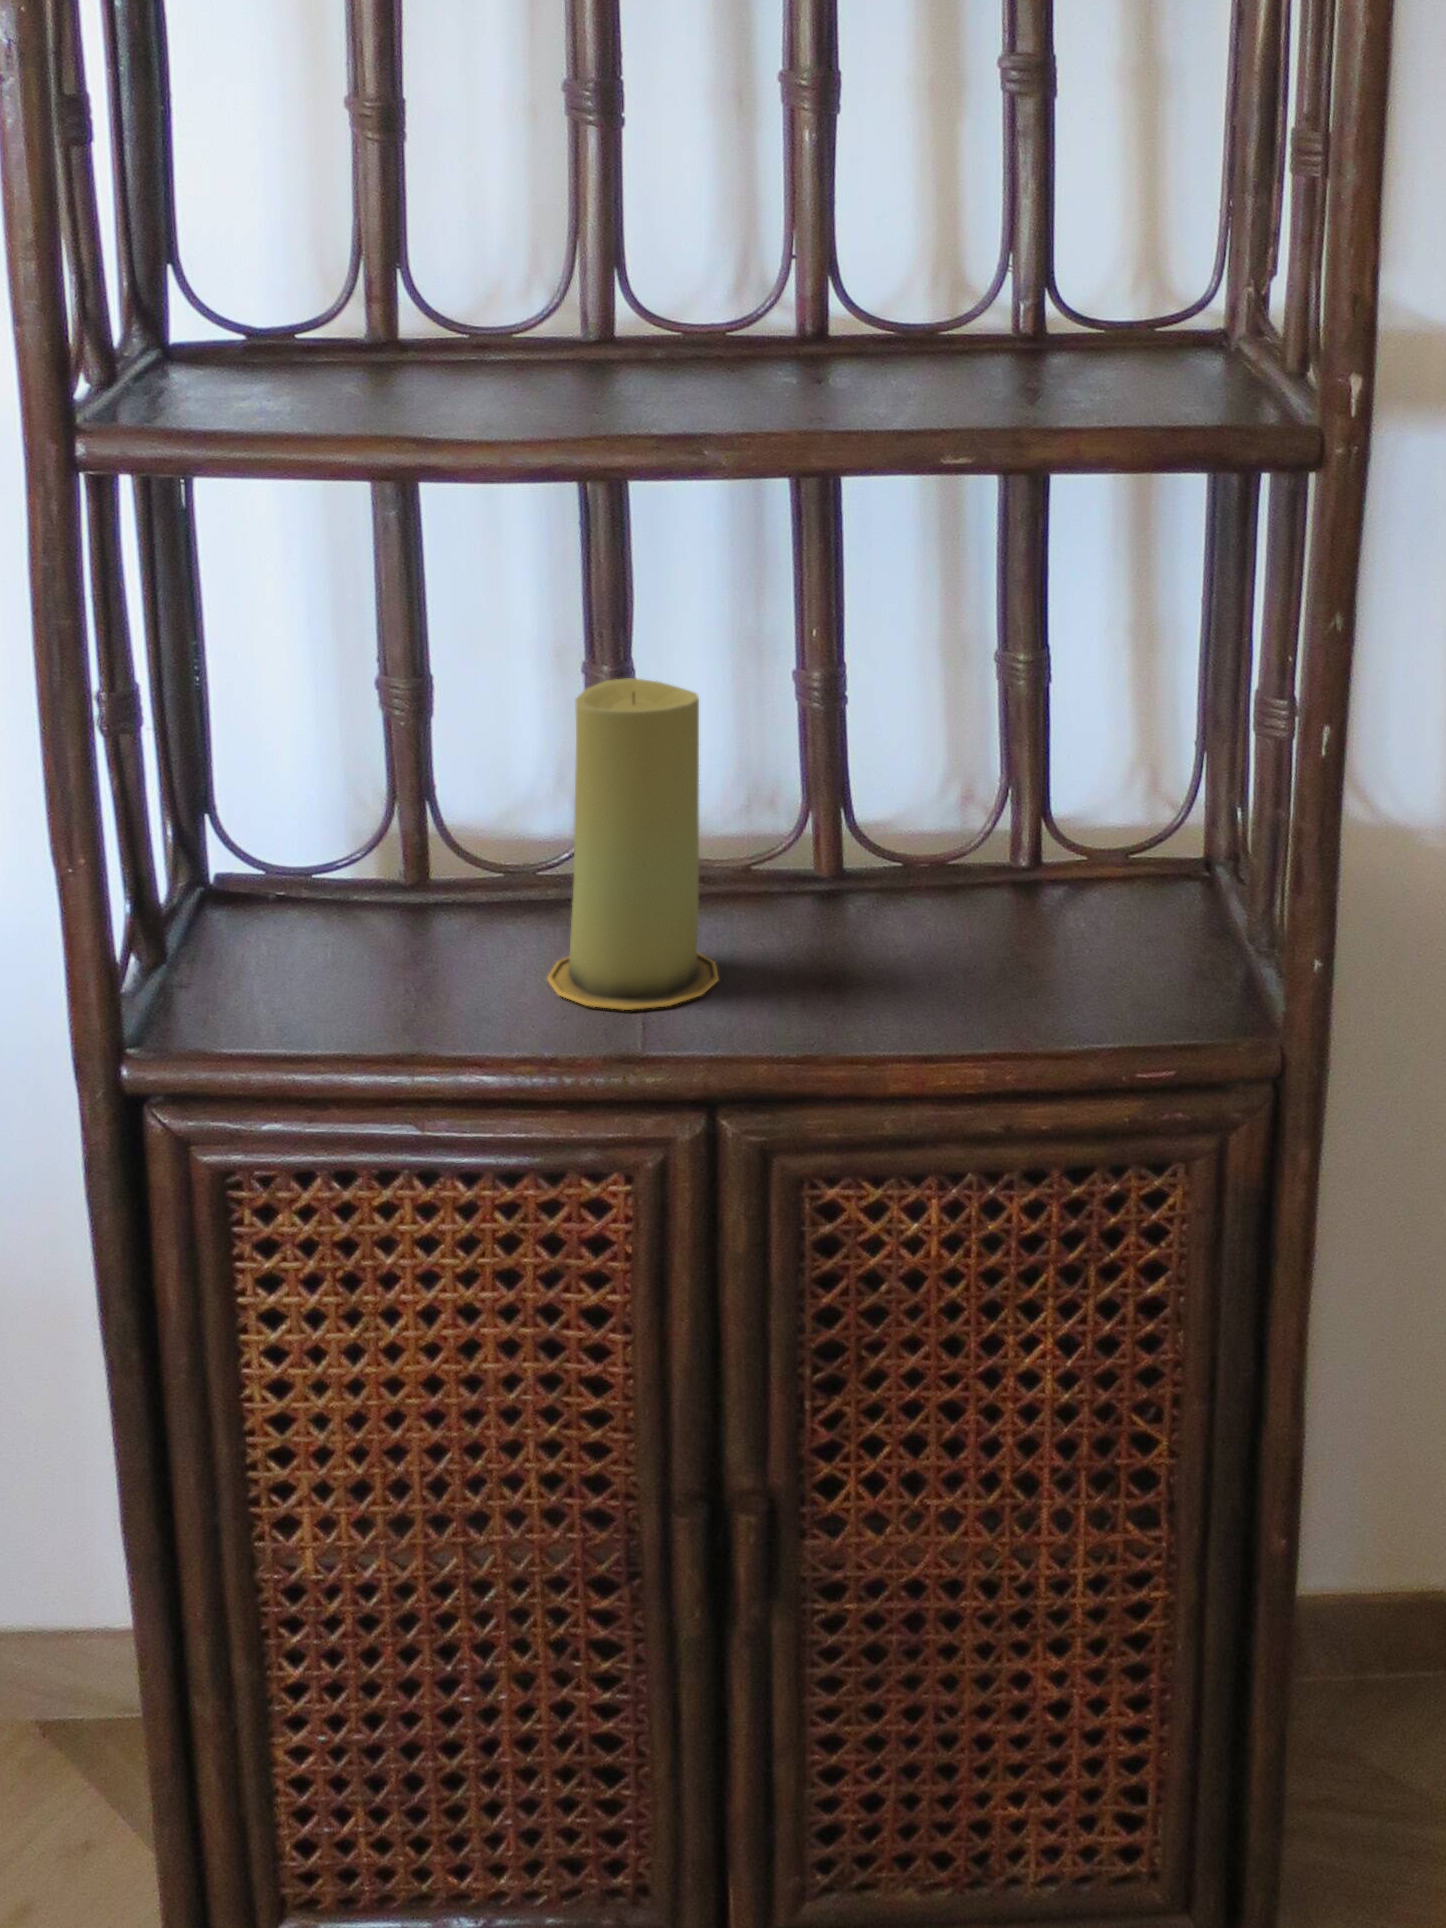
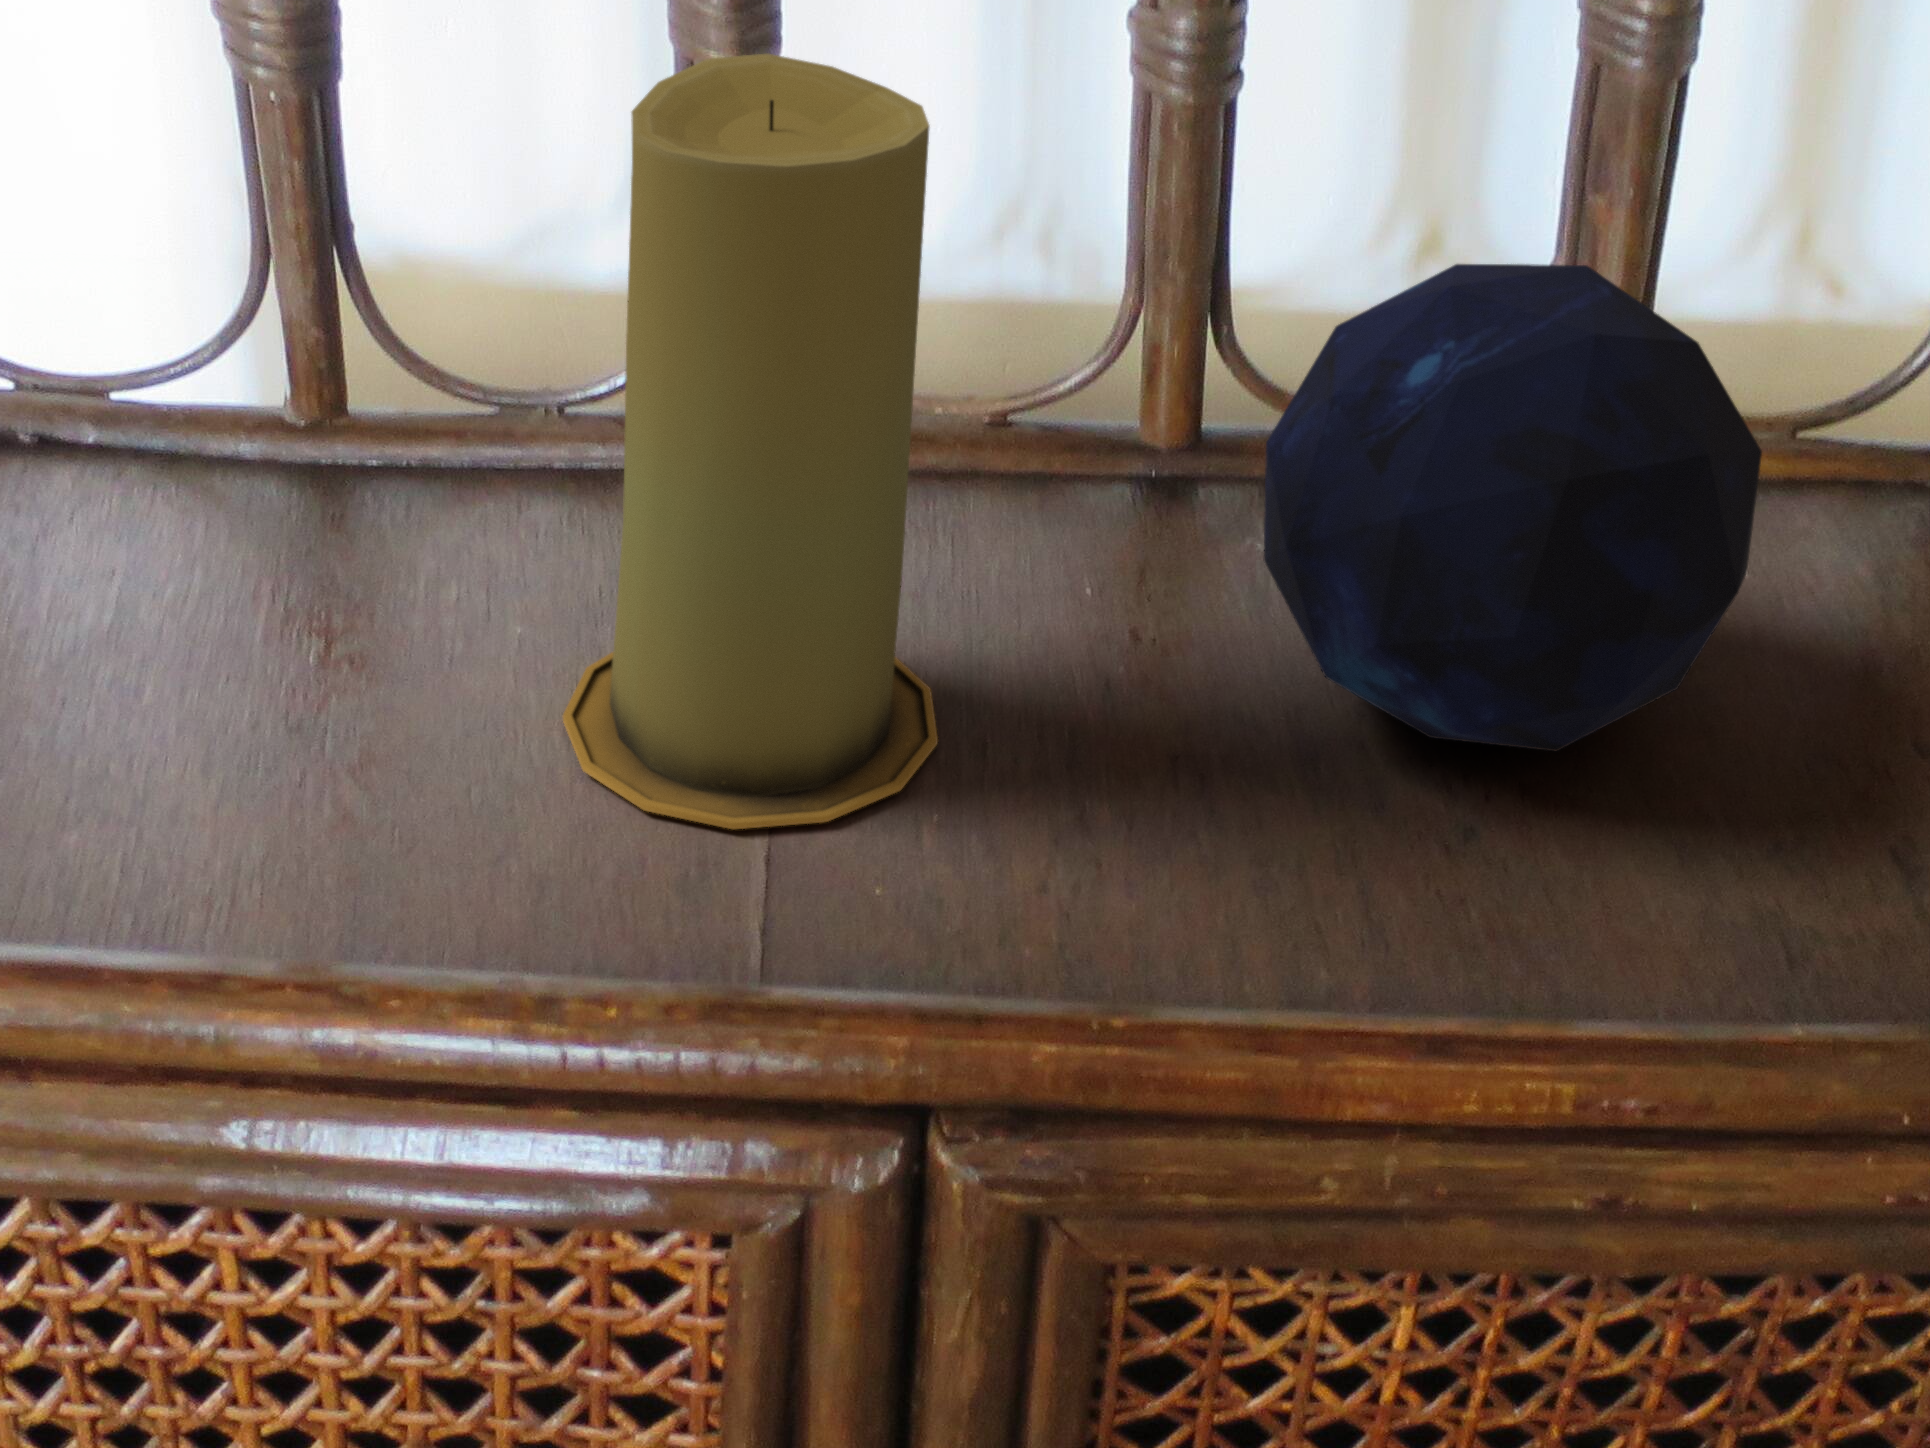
decorative orb: none [858,754,1072,969] -> present [1264,264,1762,751]

